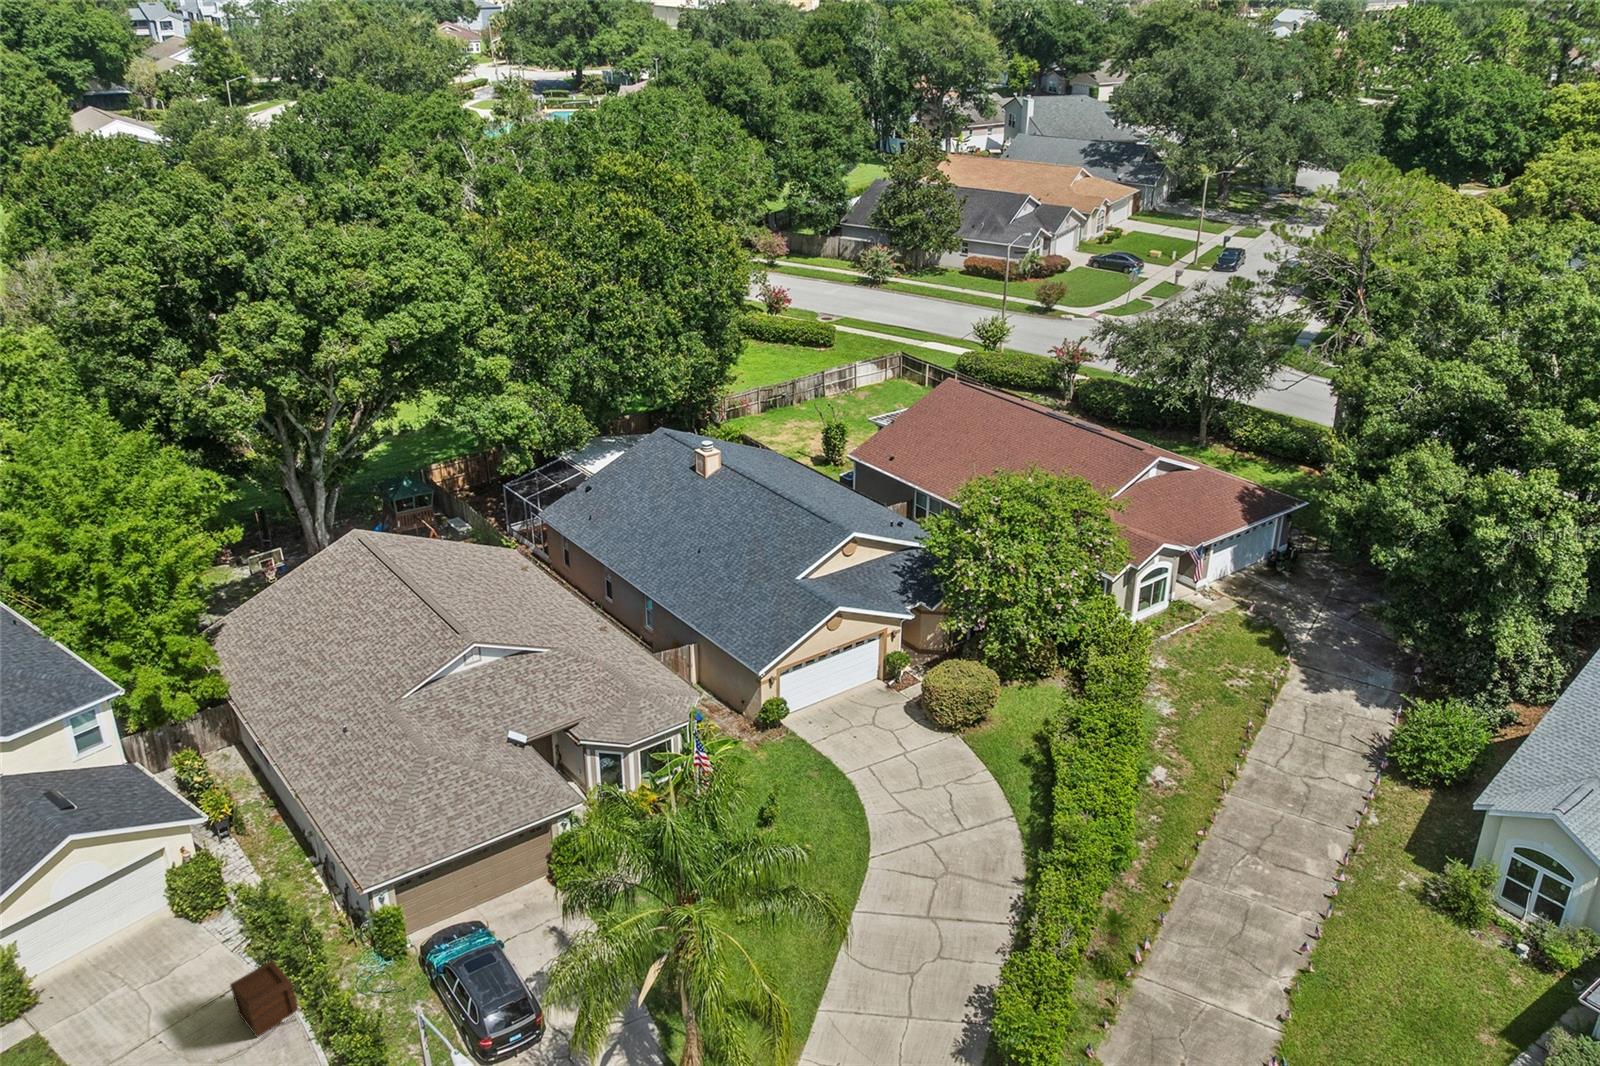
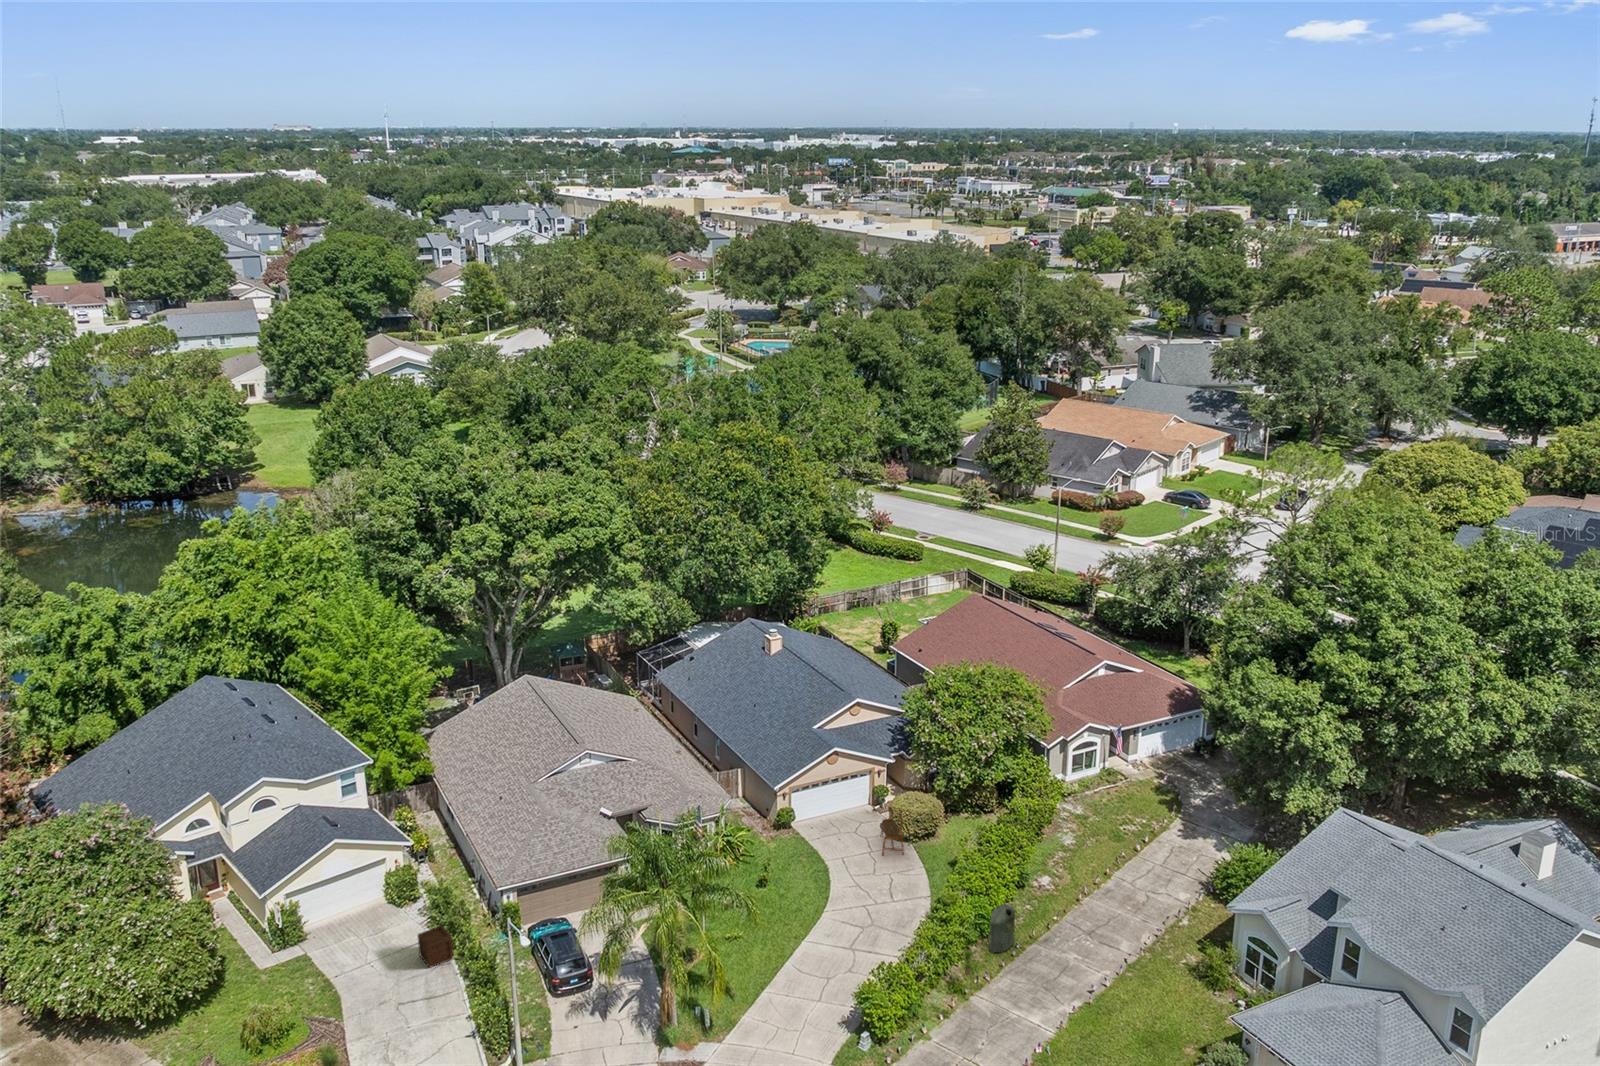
bench: none [911,684,954,755] -> present [881,808,904,854]
trash can: none [1126,830,1164,903] -> present [989,904,1015,953]

